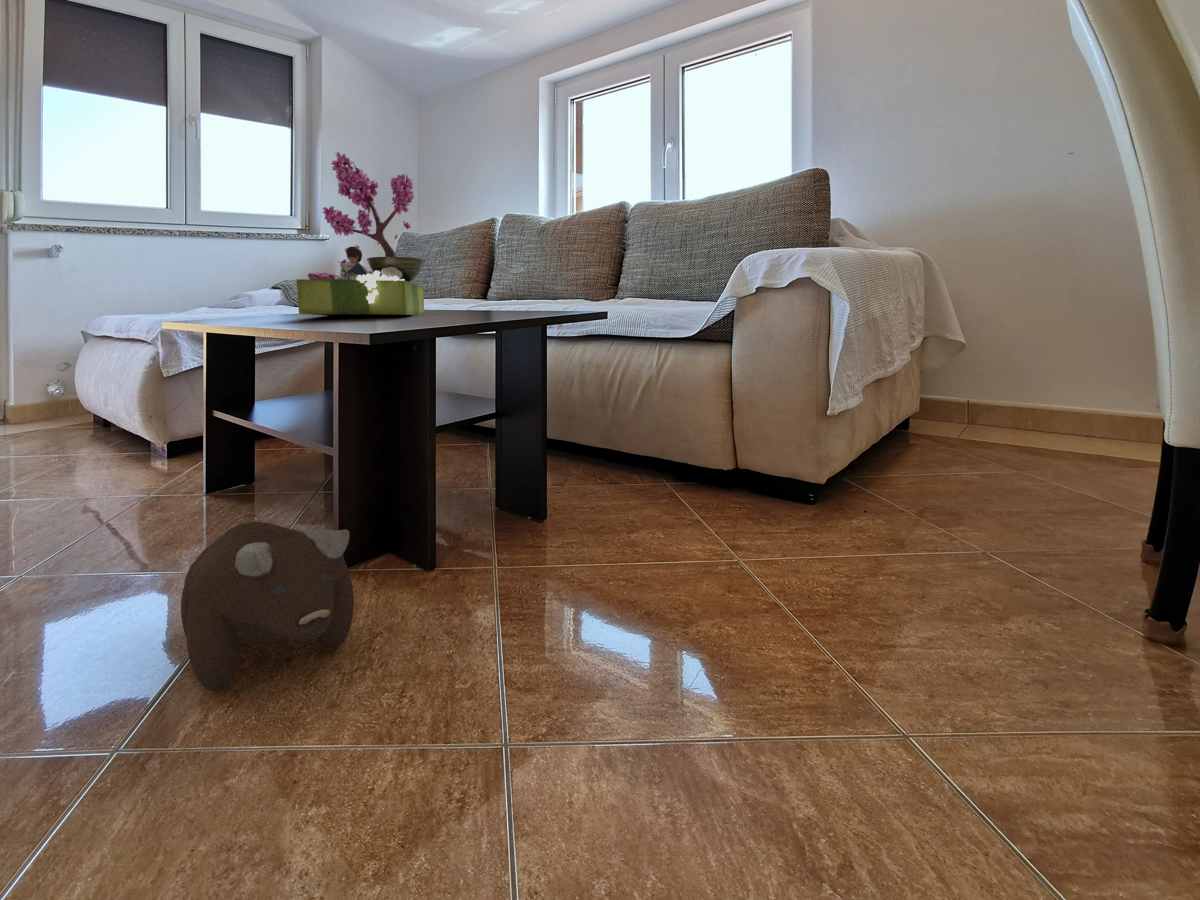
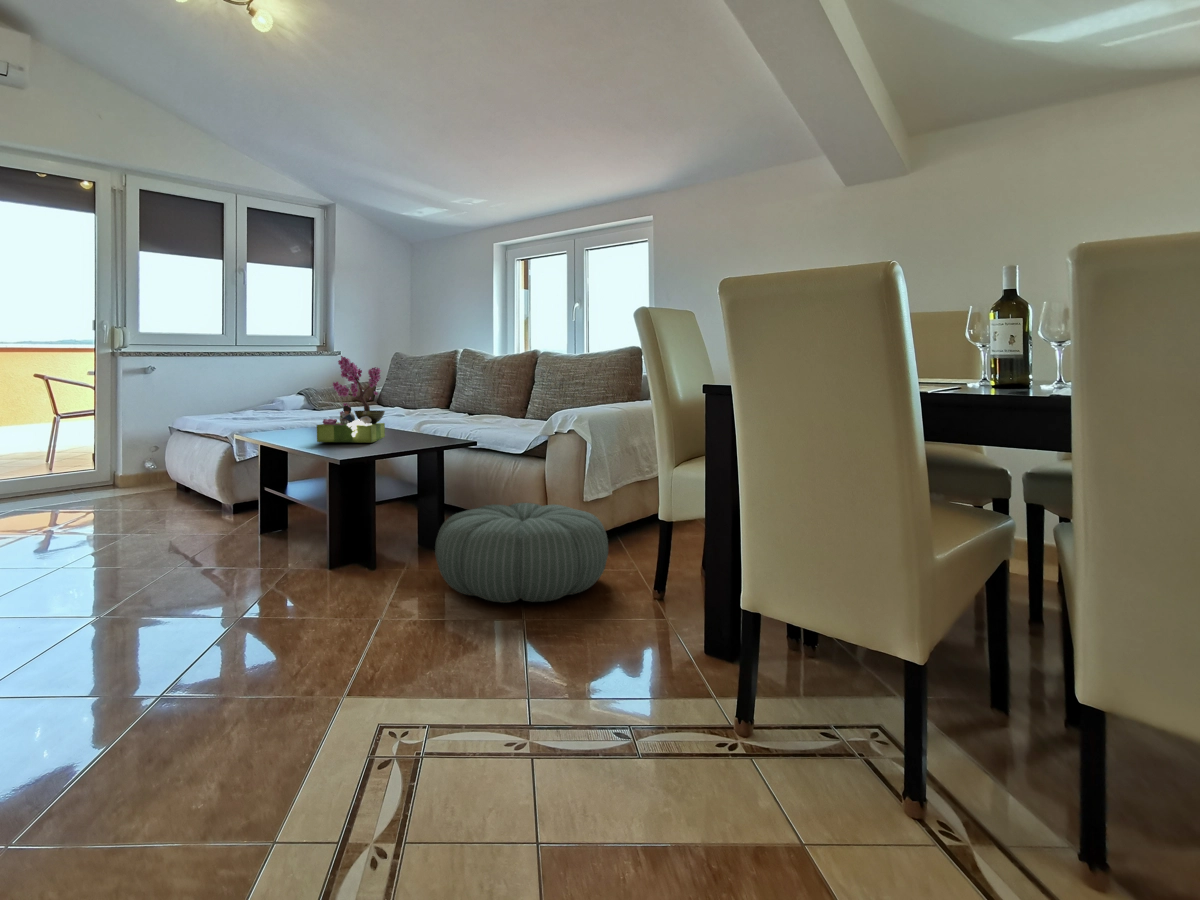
pouf: none [571,428,972,659] -> present [435,503,608,603]
plush toy: present [181,522,354,691] -> none [262,542,333,608]

